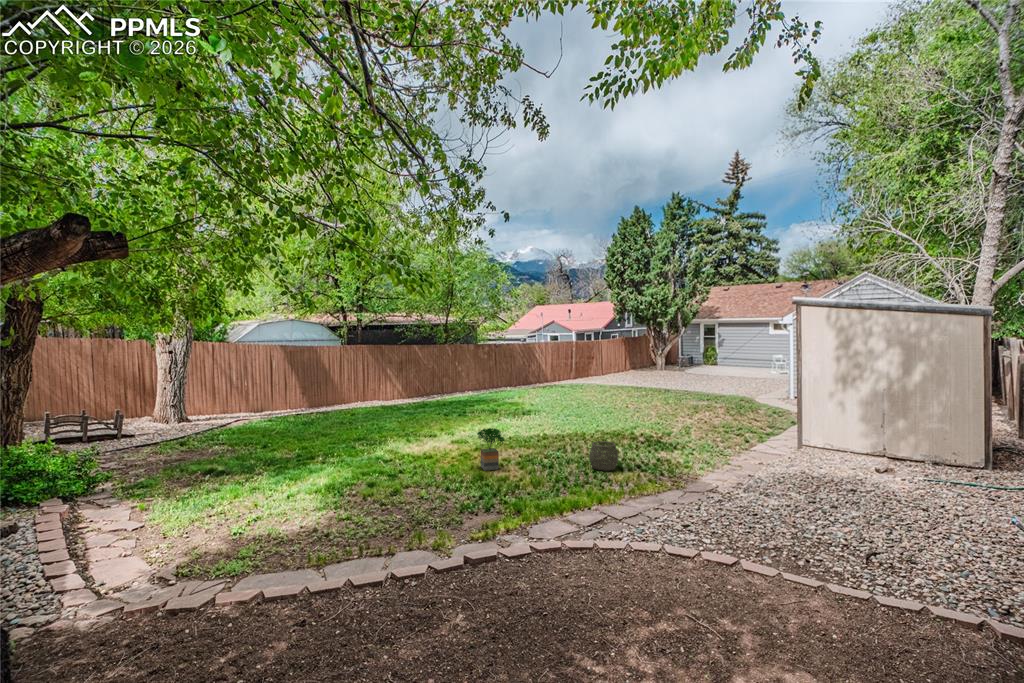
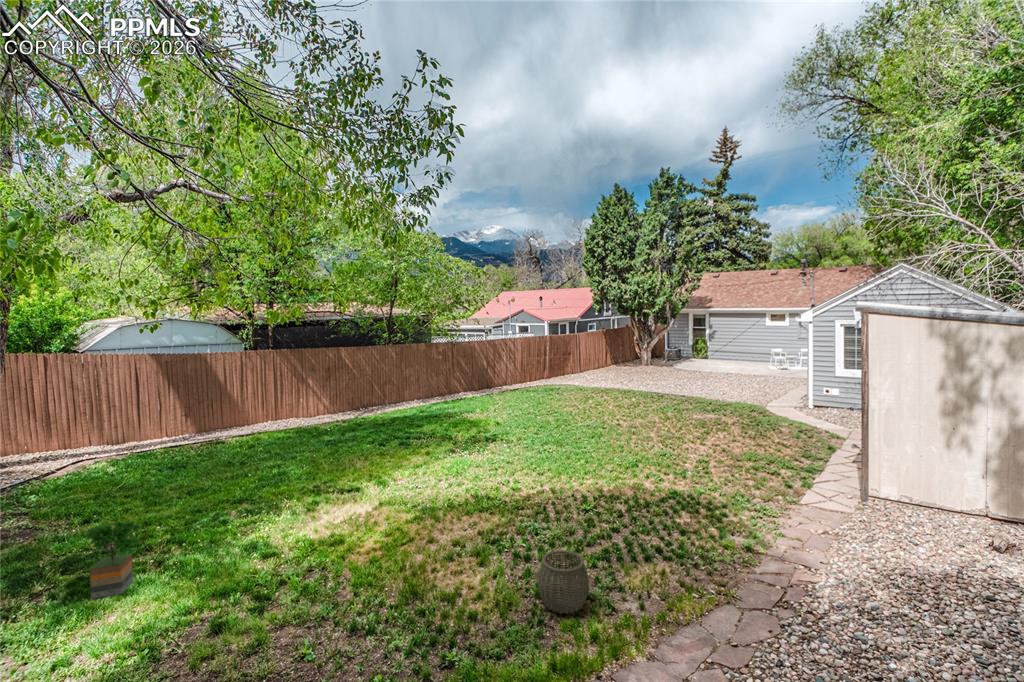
potted tree: present [477,428,504,471] -> present [86,520,141,599]

